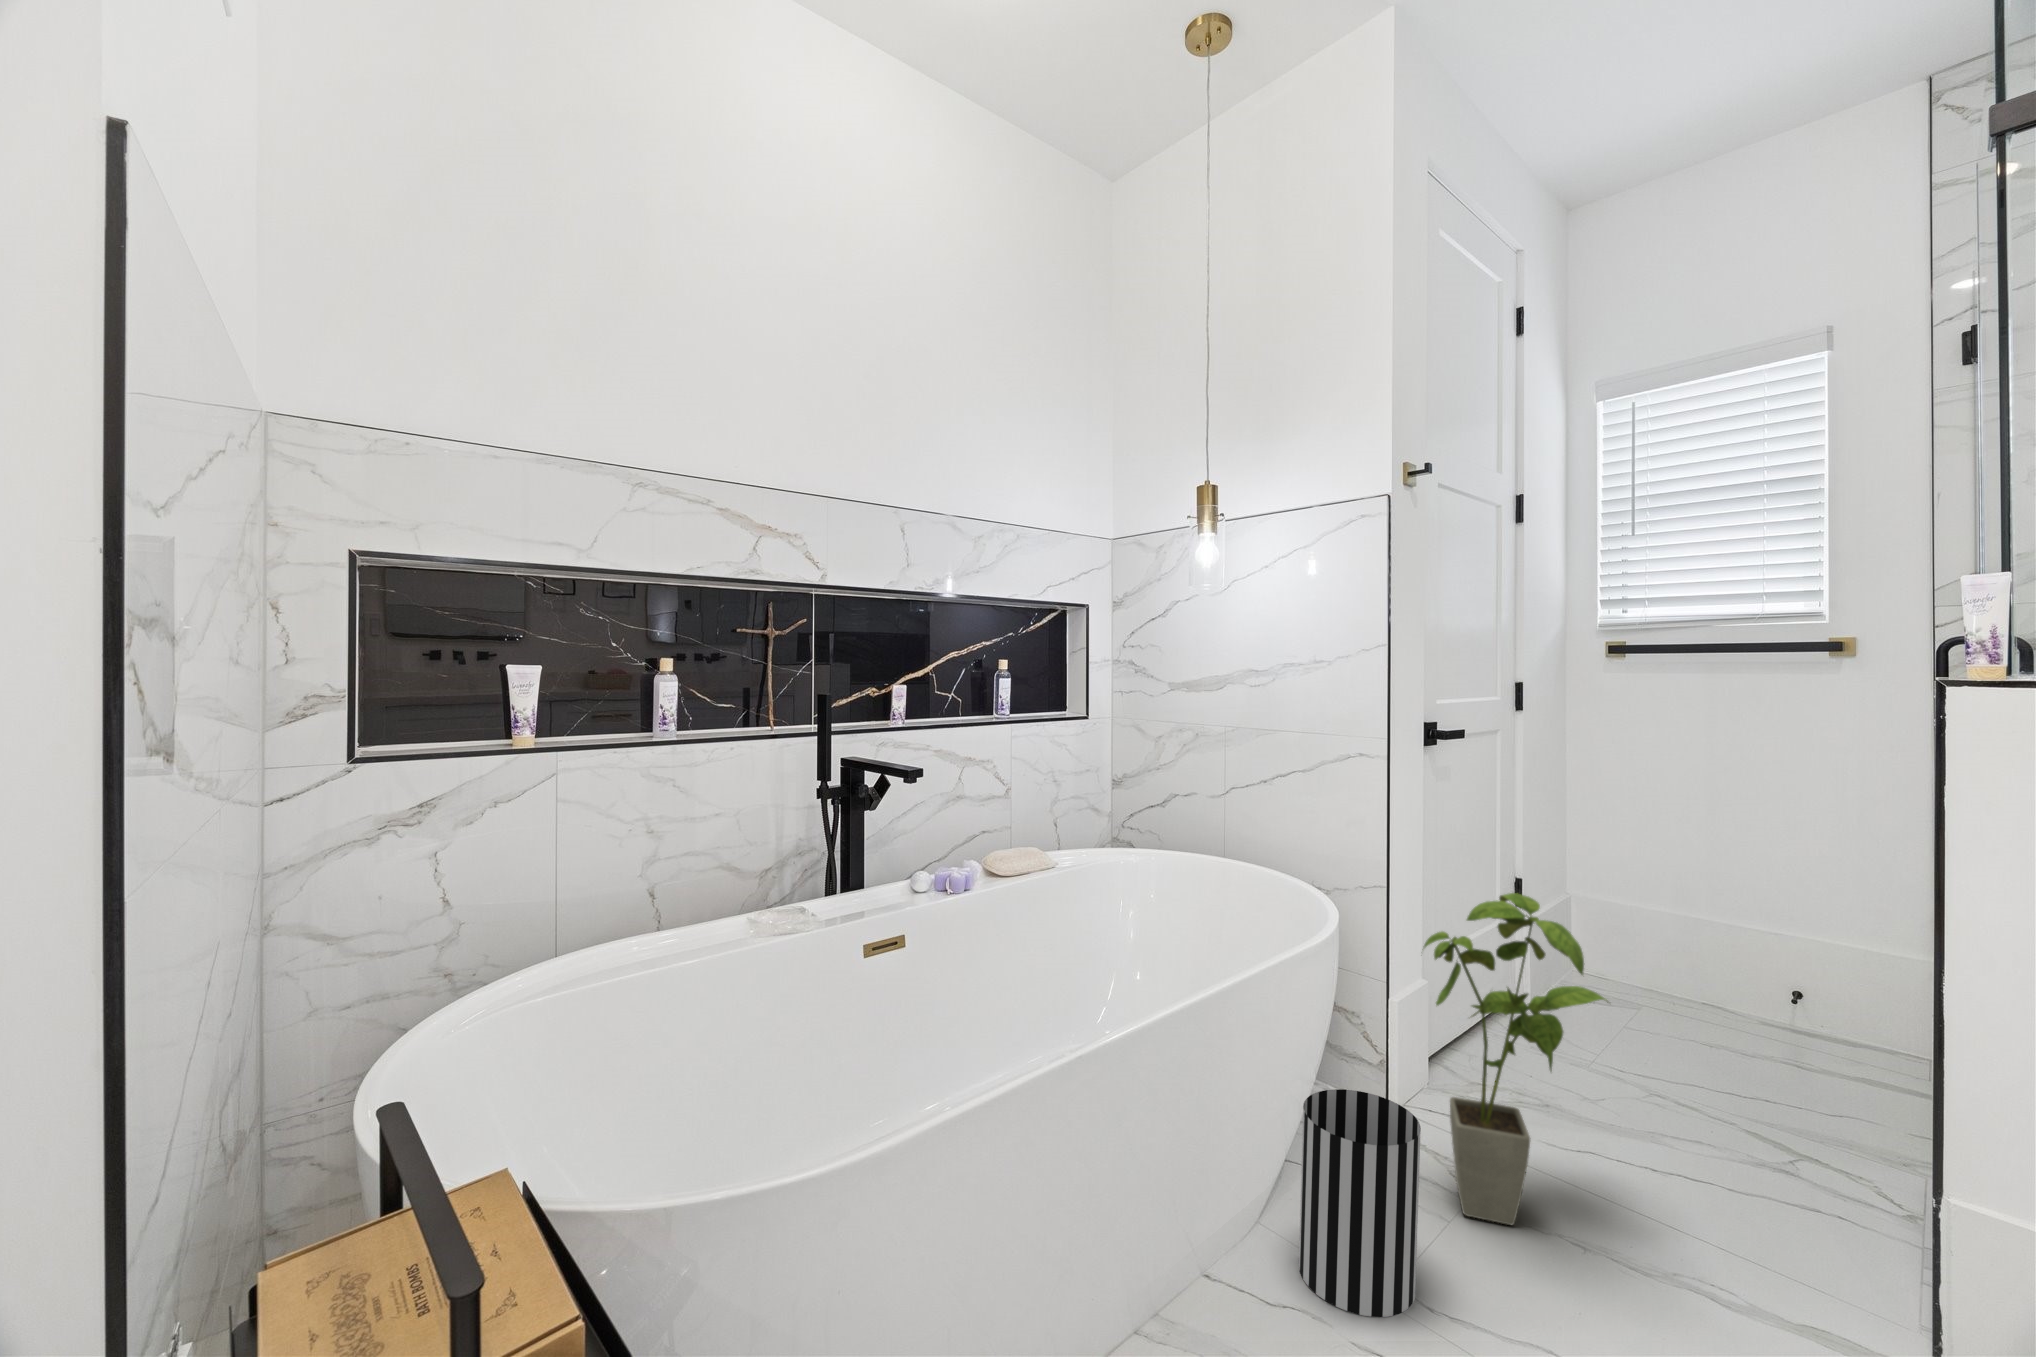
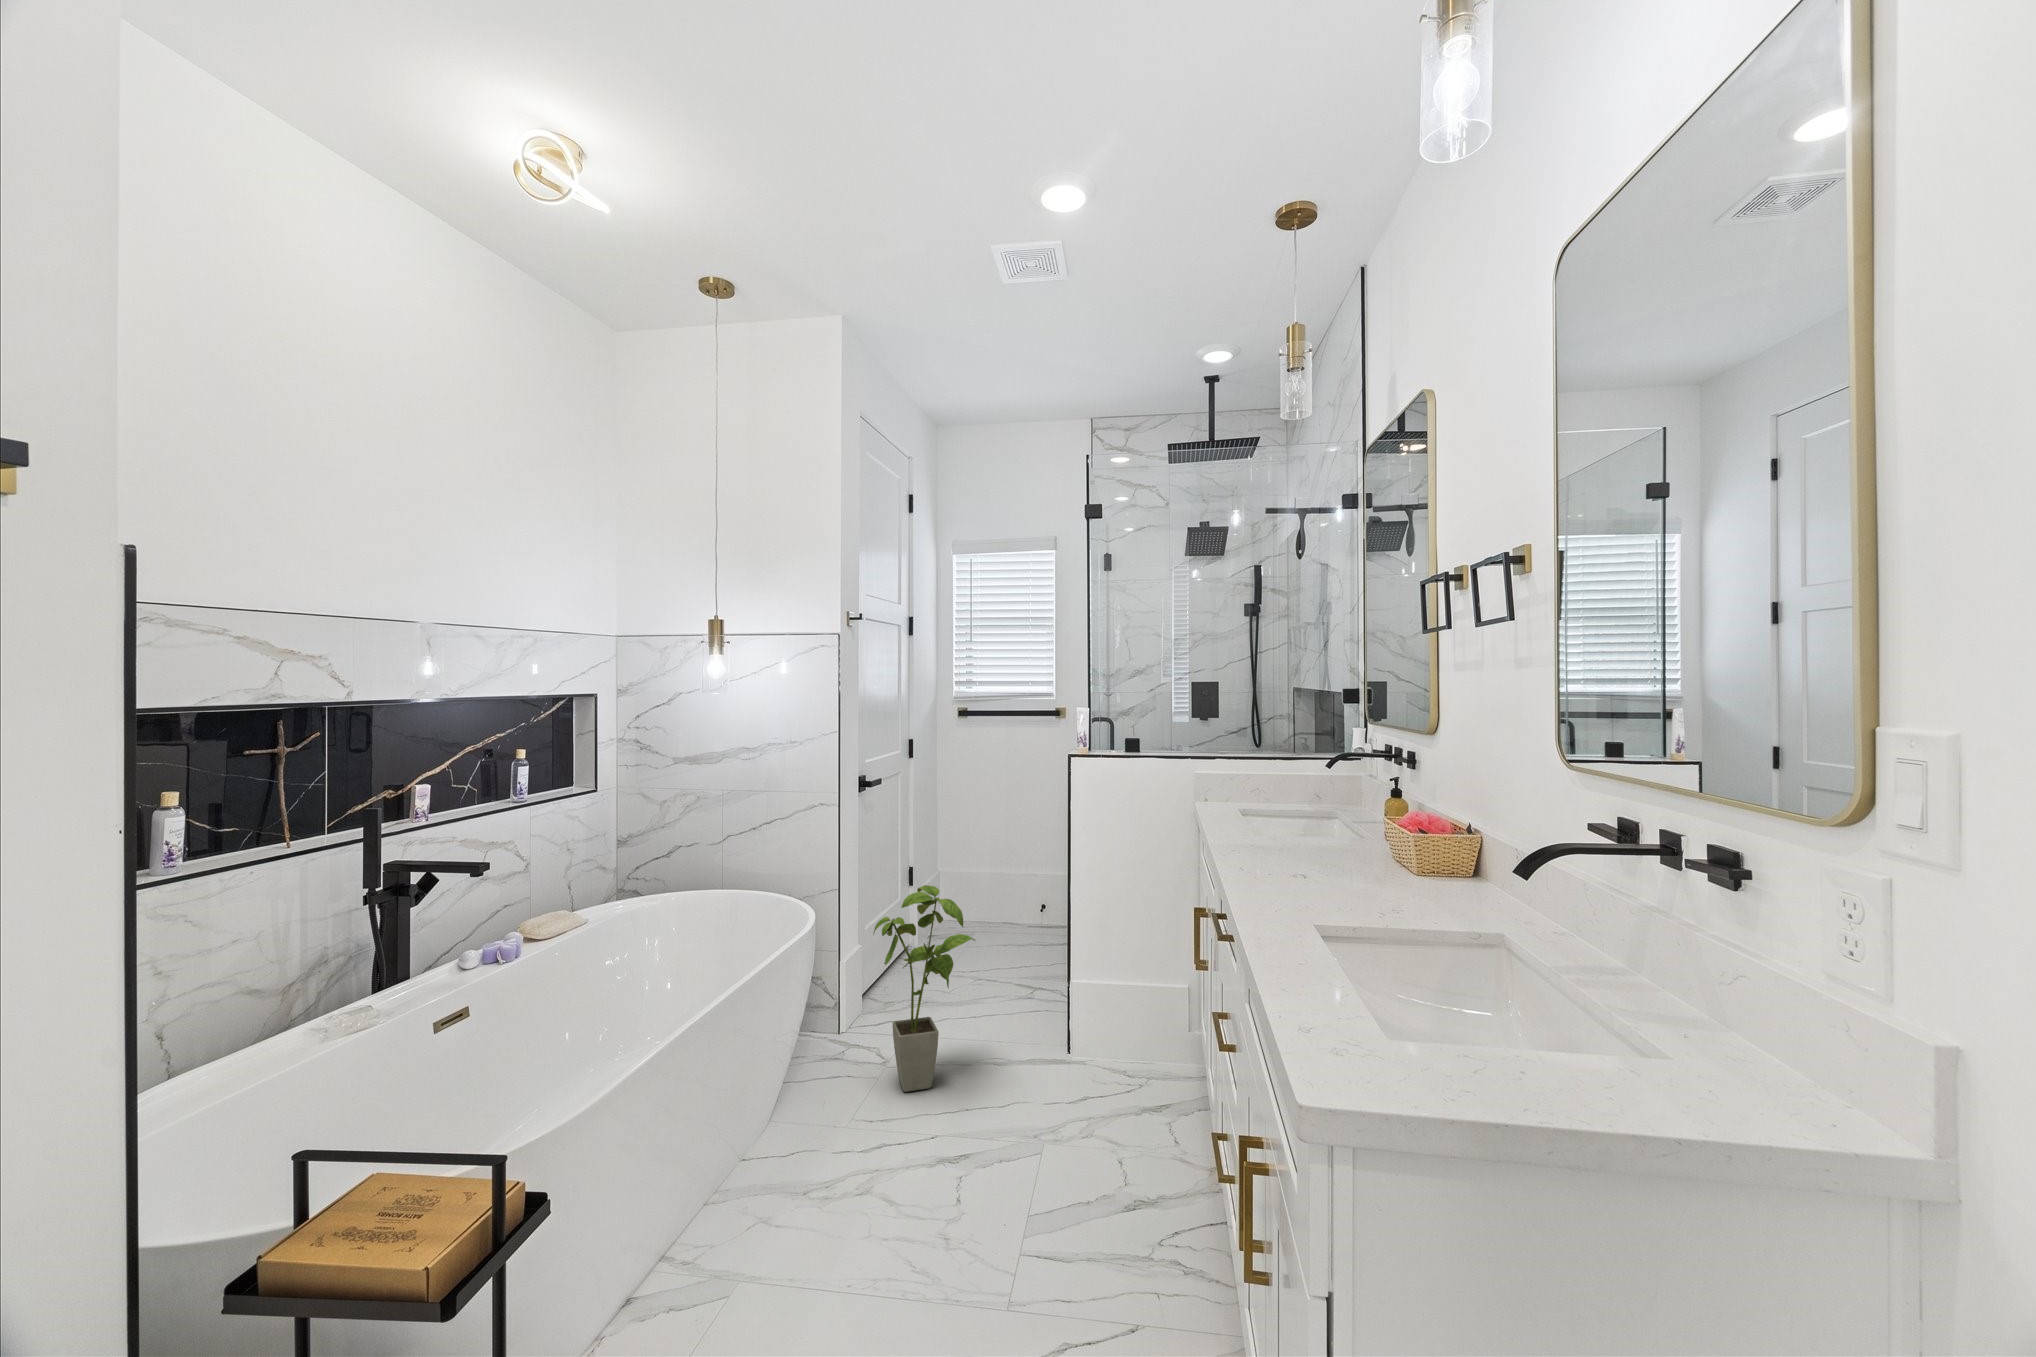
wastebasket: present [1299,1089,1421,1317] -> none [813,1030,884,1167]

